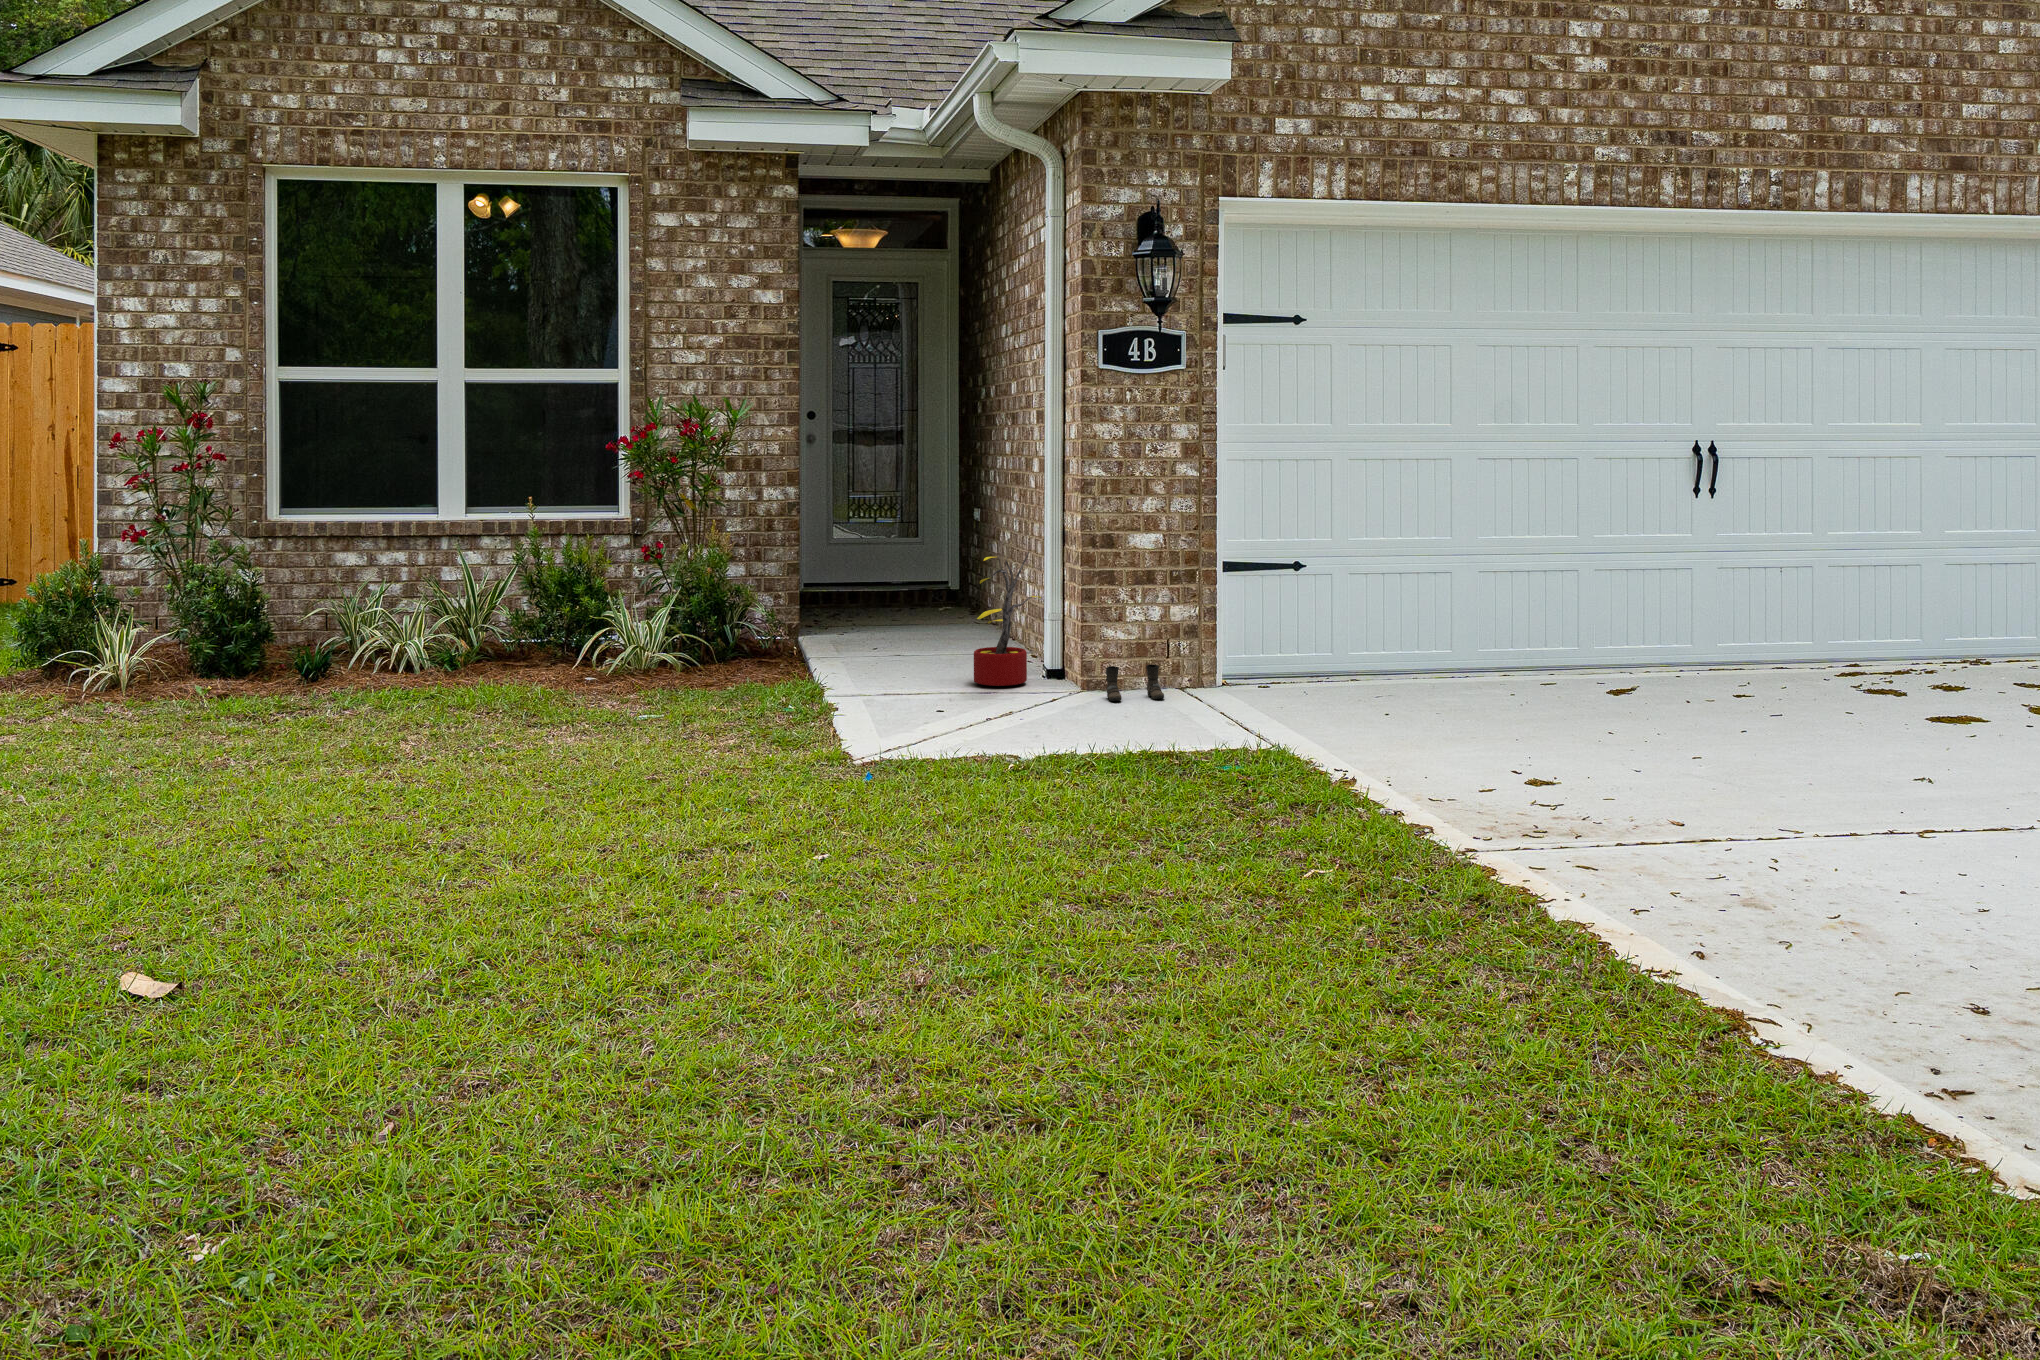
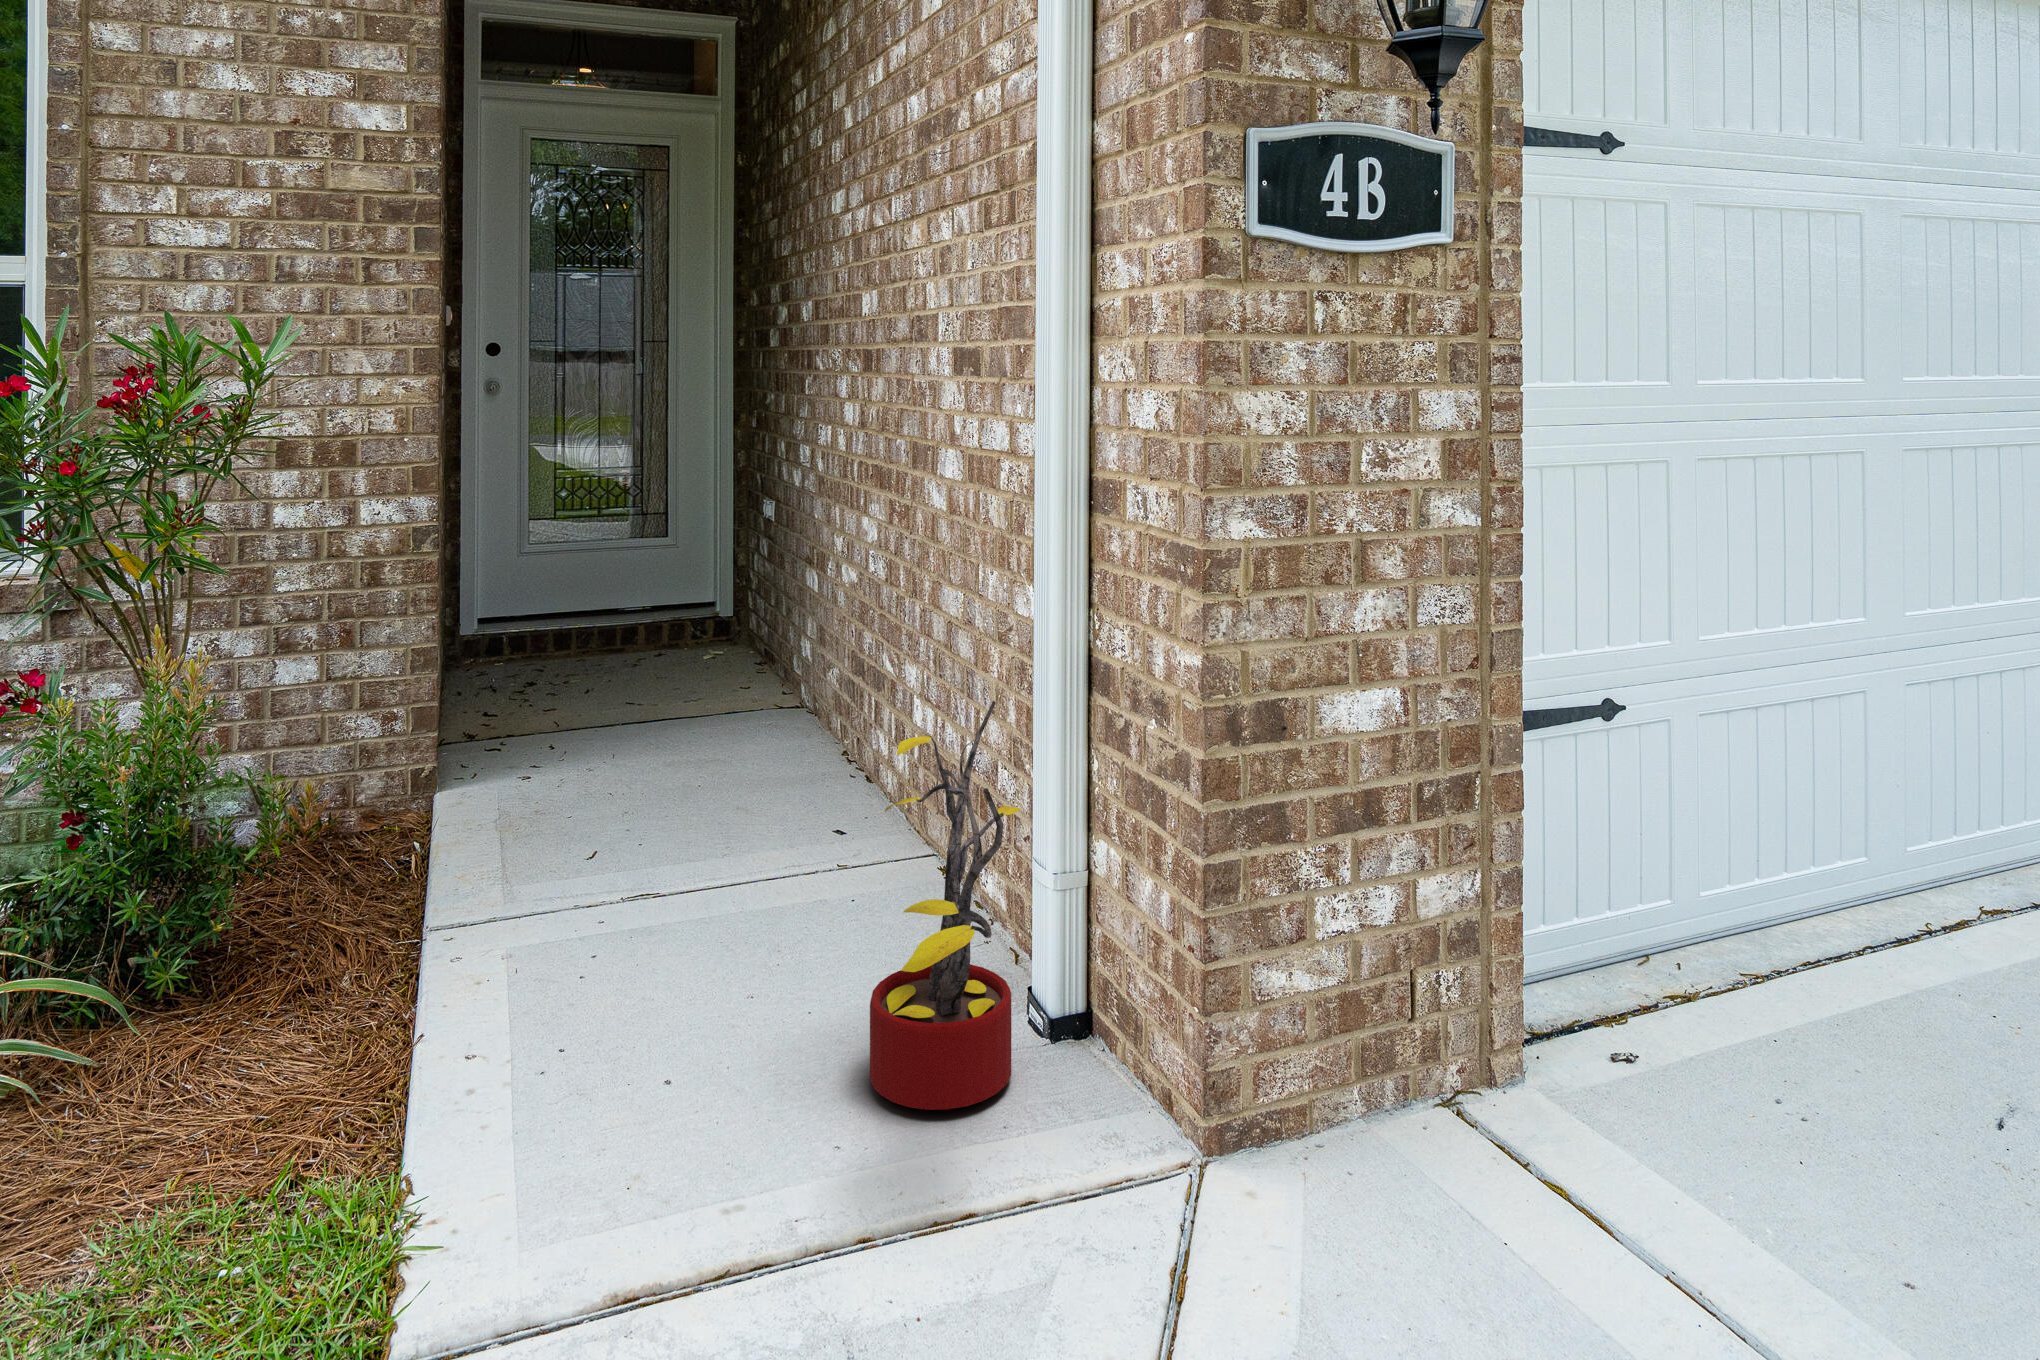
boots: present [1106,665,1164,701] -> none [1278,1057,1450,1214]

